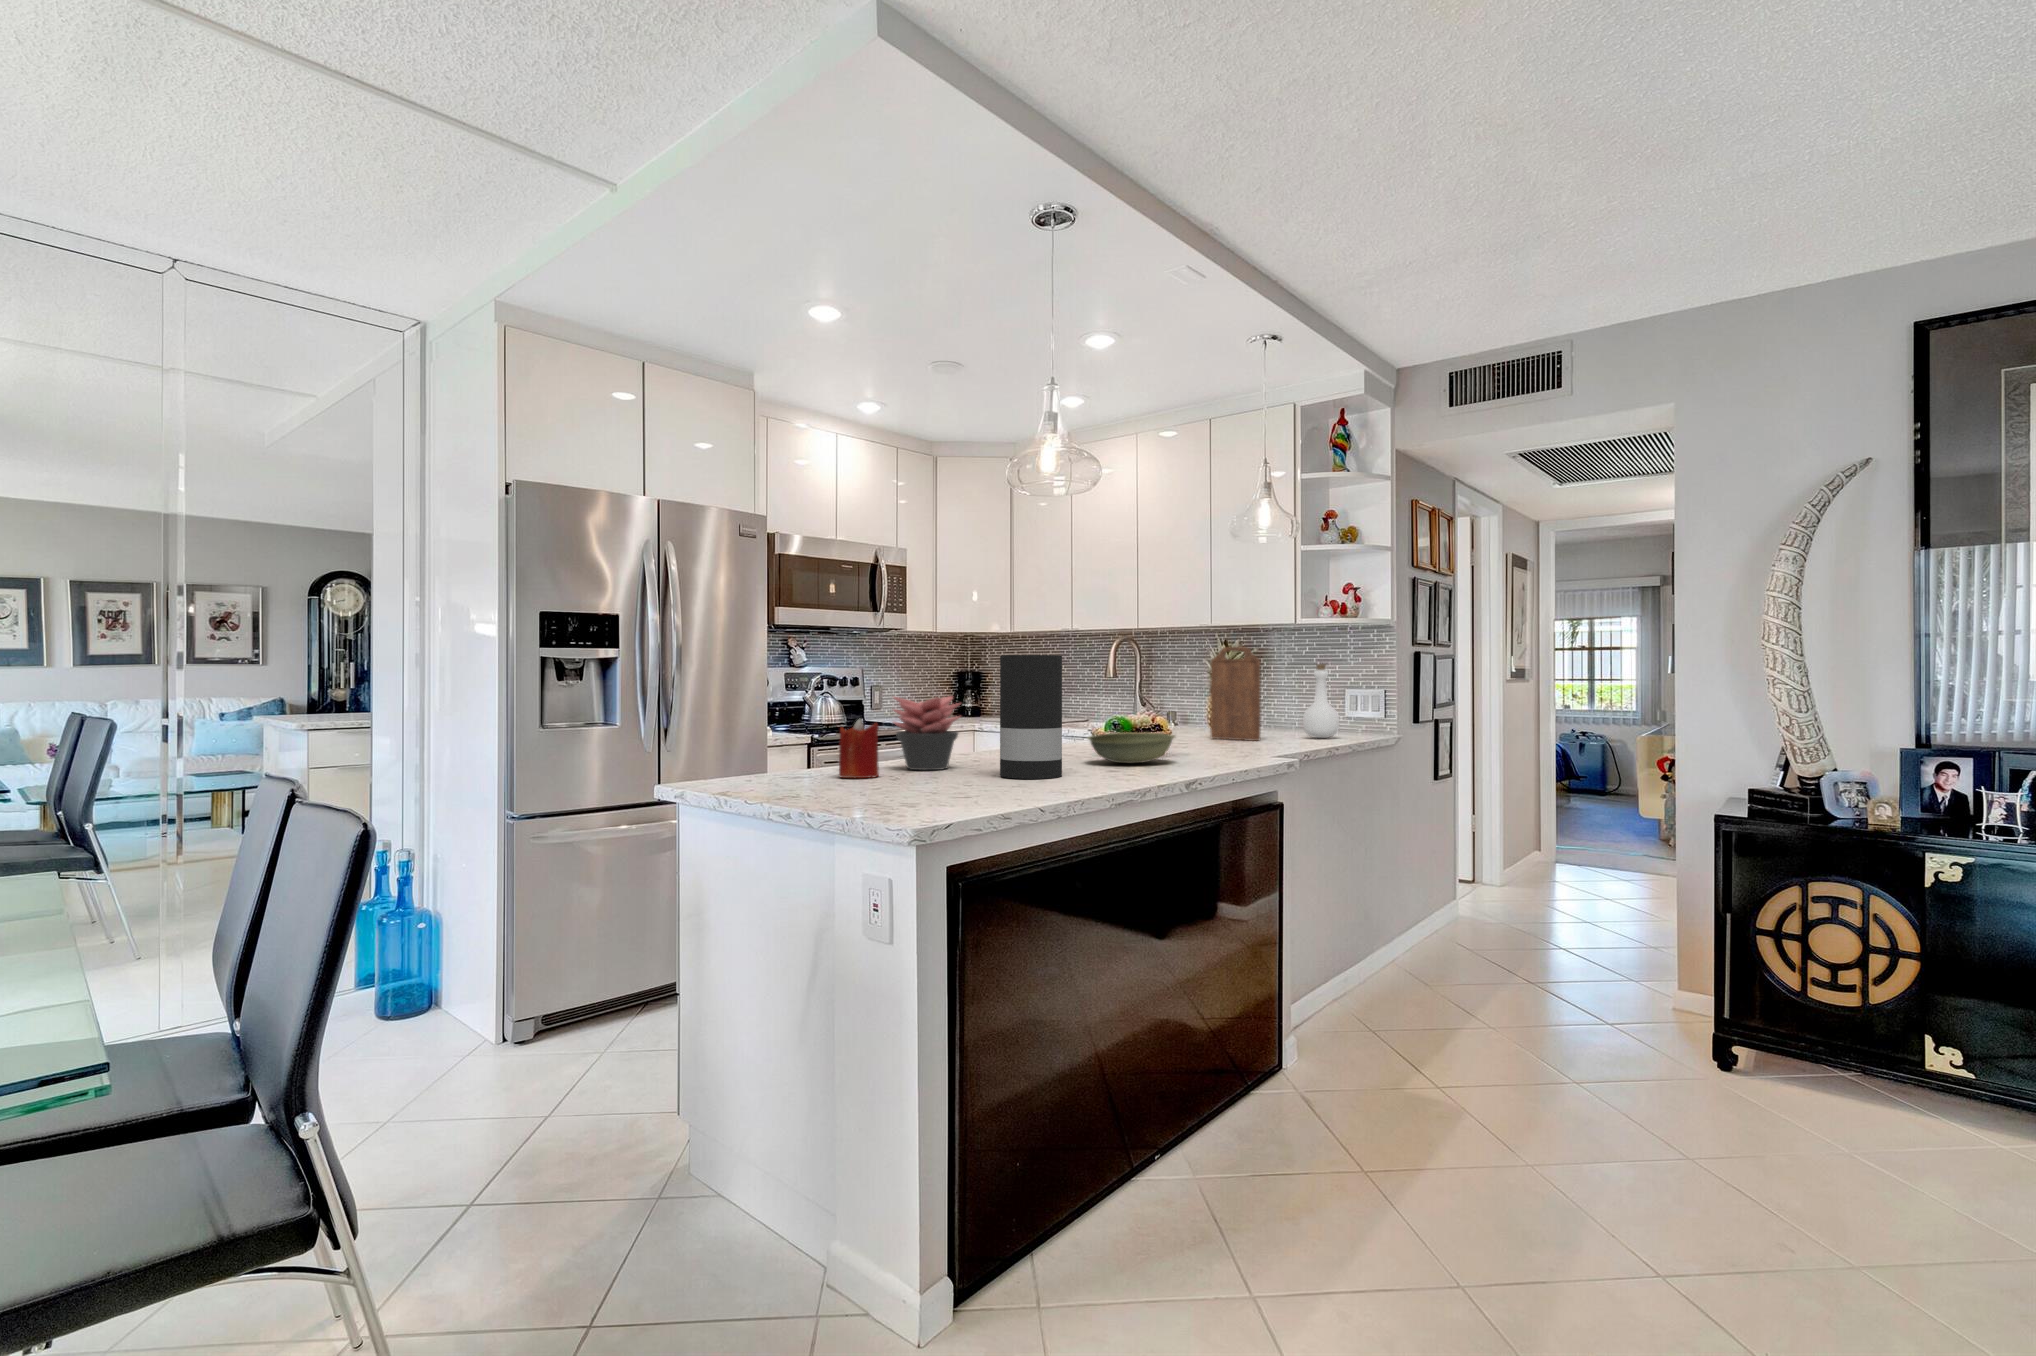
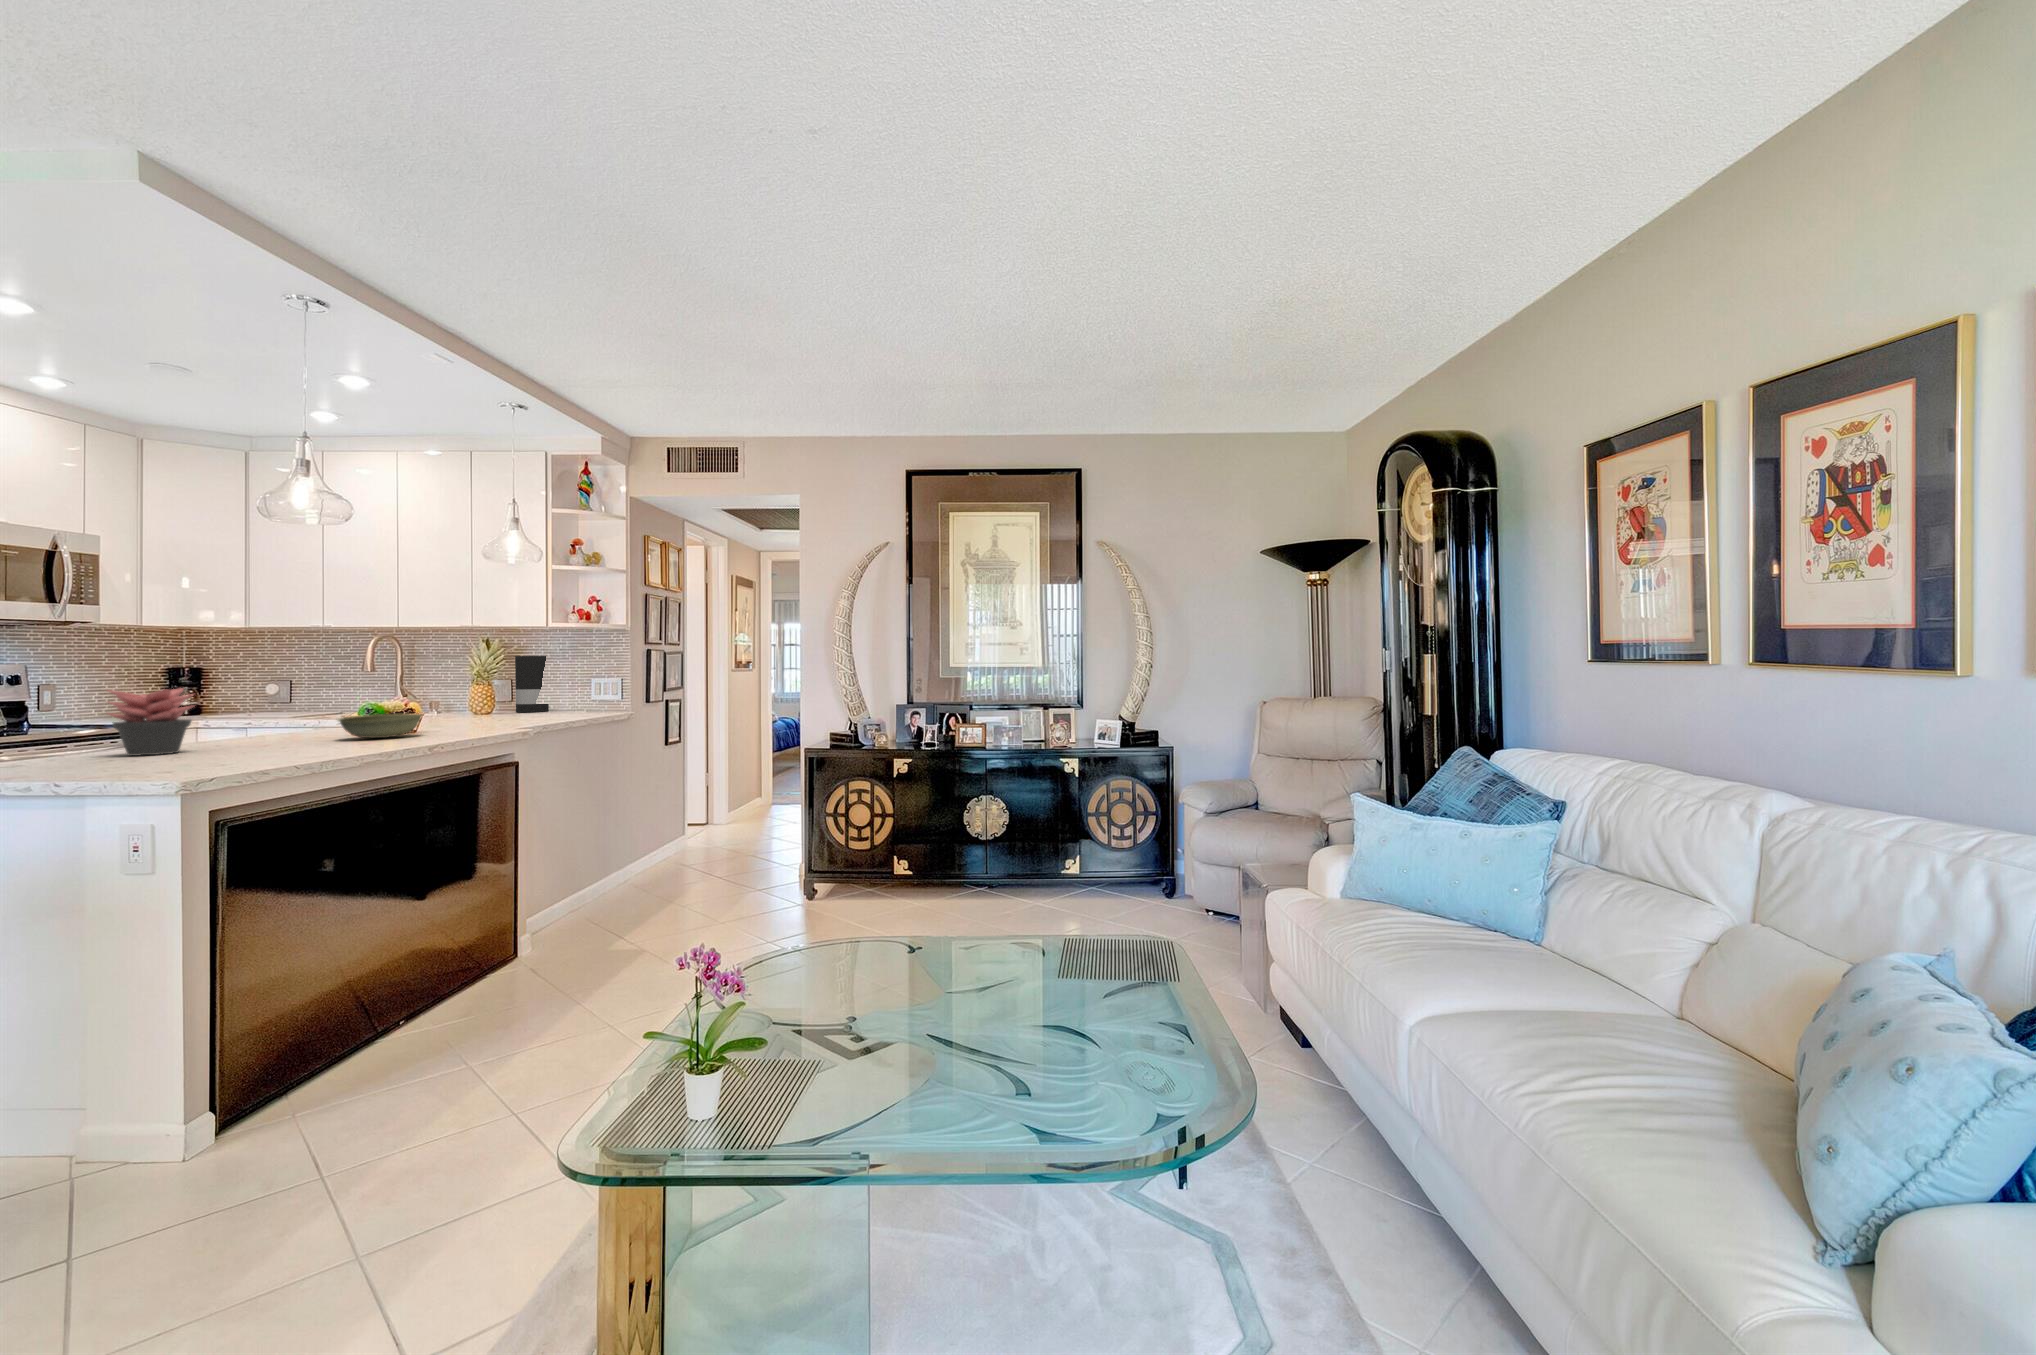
cutting board: present [1210,647,1260,741] -> none [467,645,512,719]
vase: present [1000,655,1062,779] -> present [515,656,549,712]
bottle: present [1303,664,1339,738] -> none [550,658,580,715]
candle: present [839,719,879,778] -> none [41,710,95,766]

